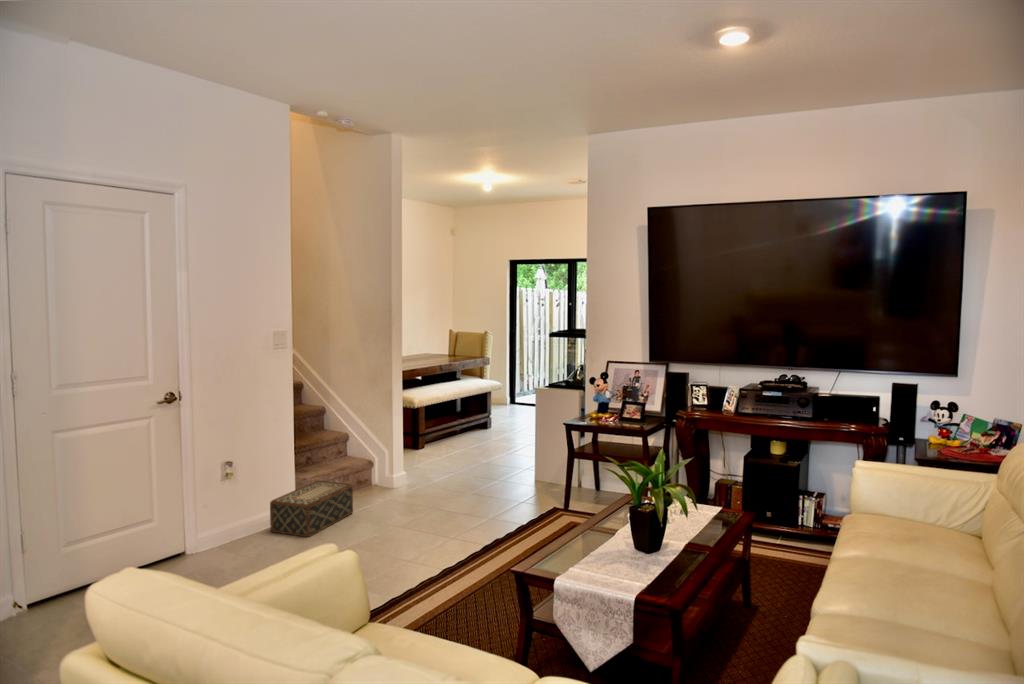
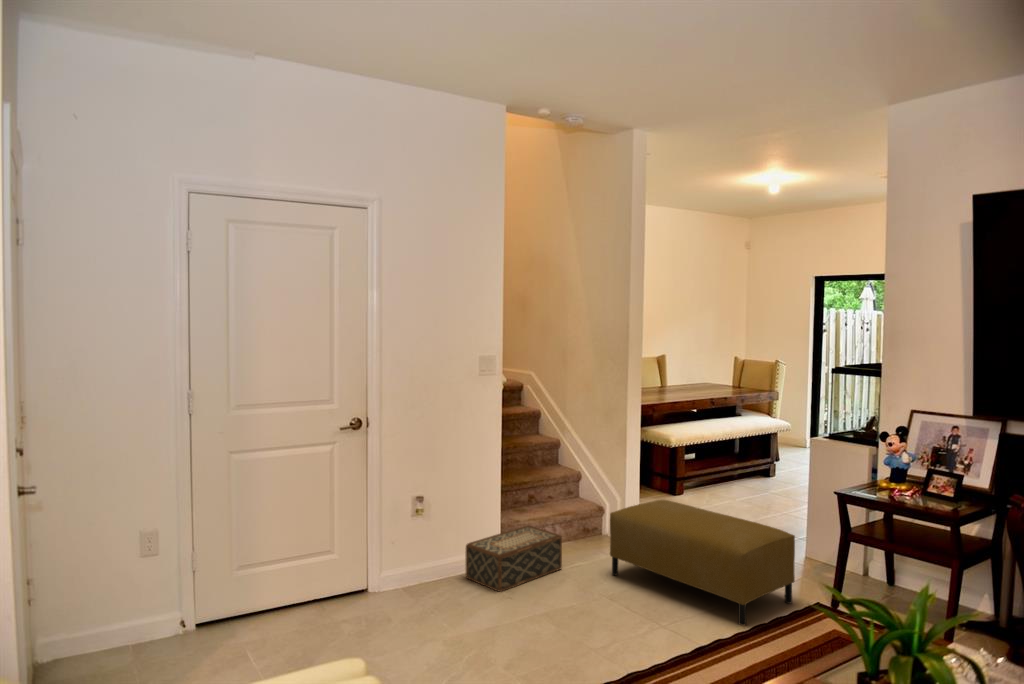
ottoman: none [395,446,538,528] -> present [610,500,795,626]

